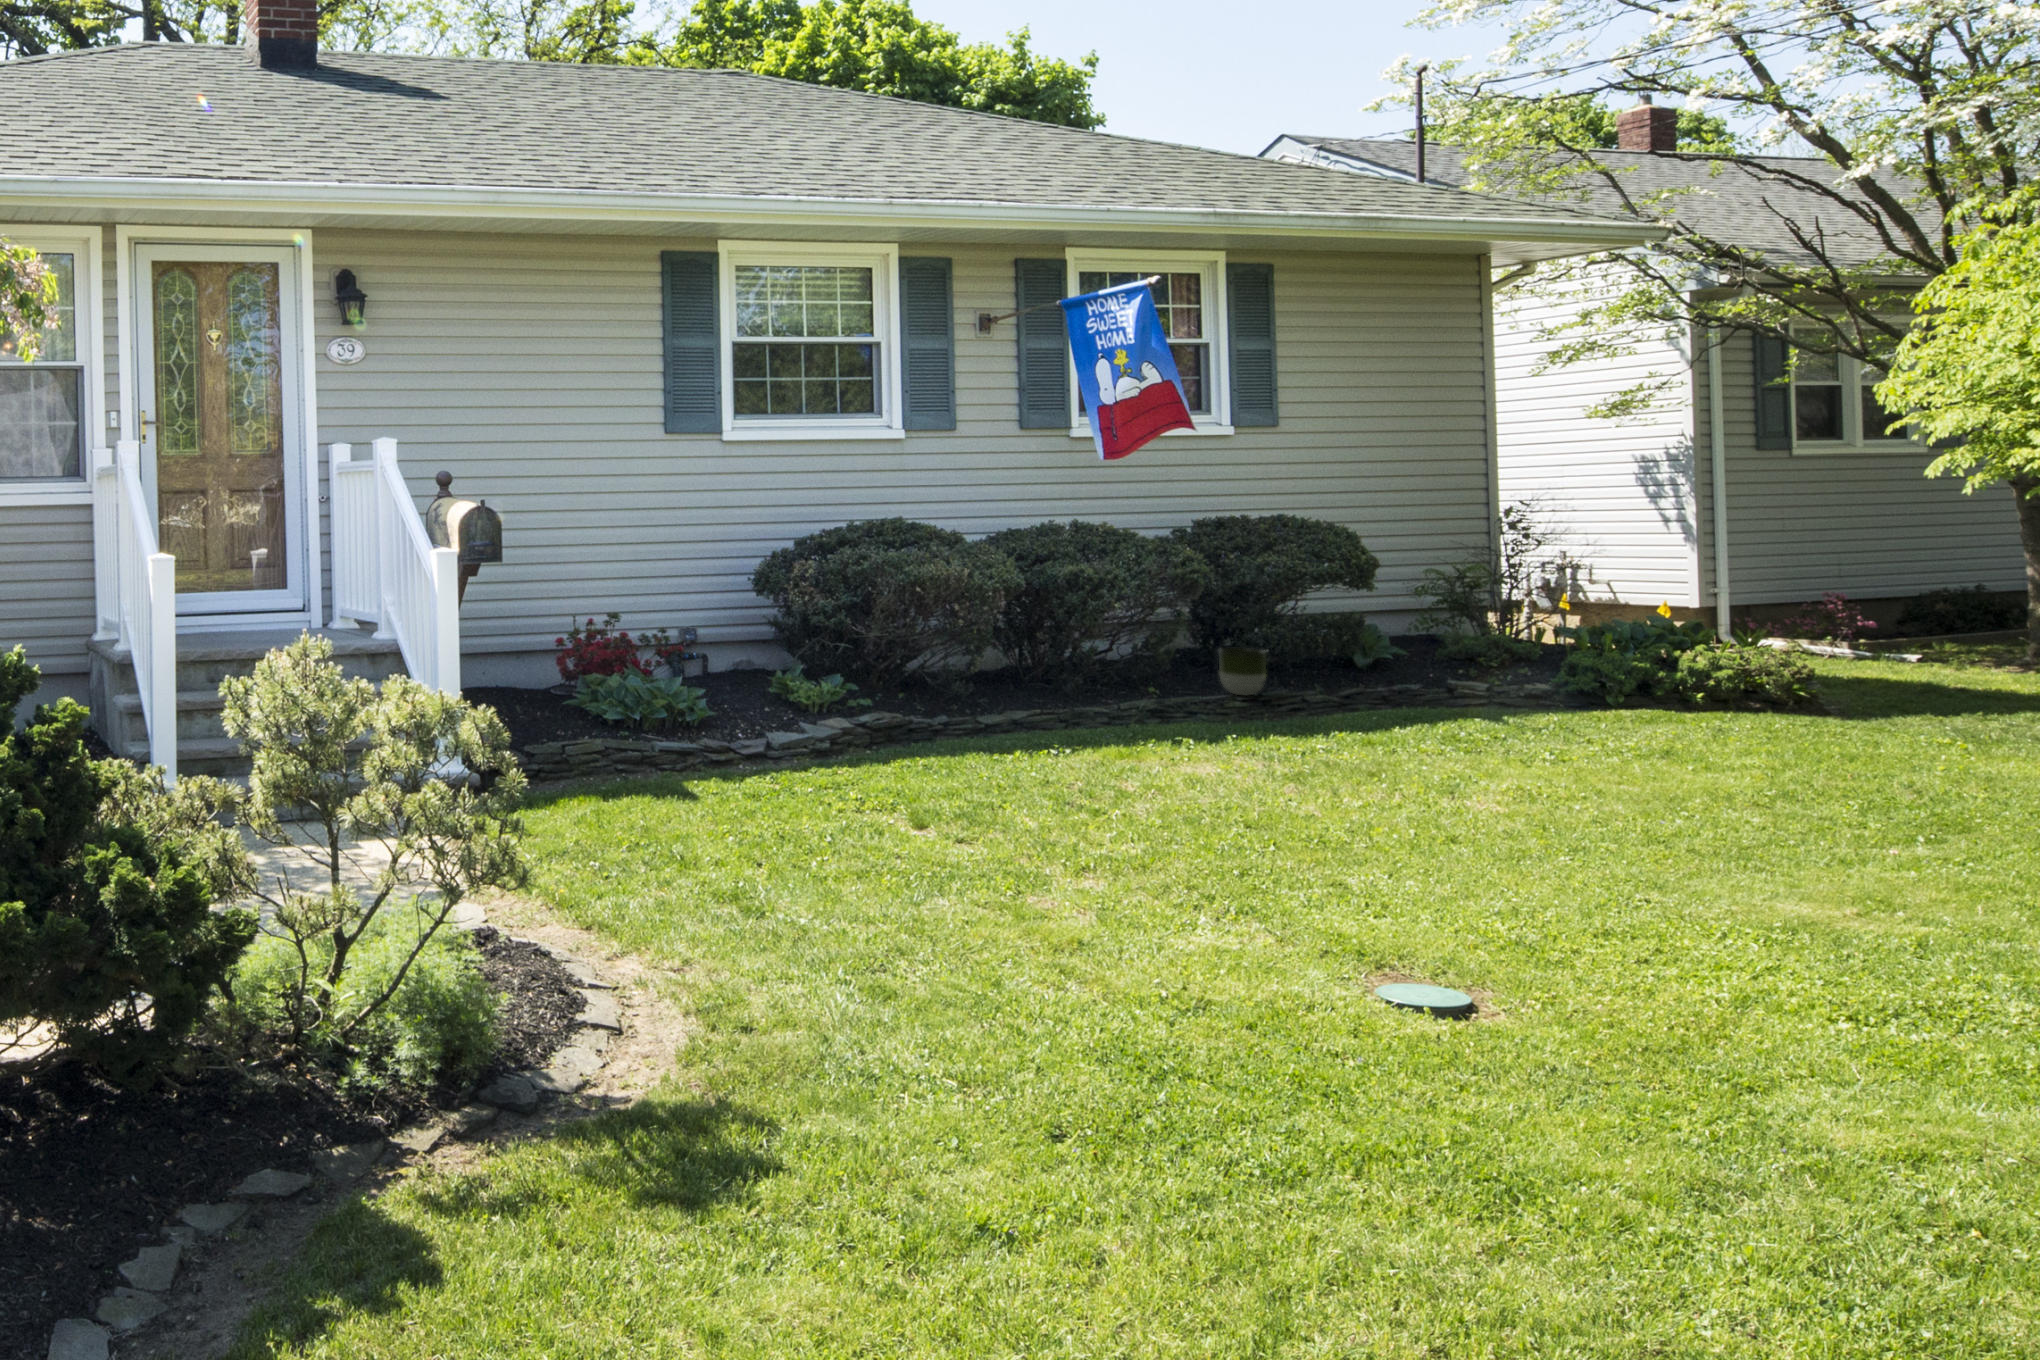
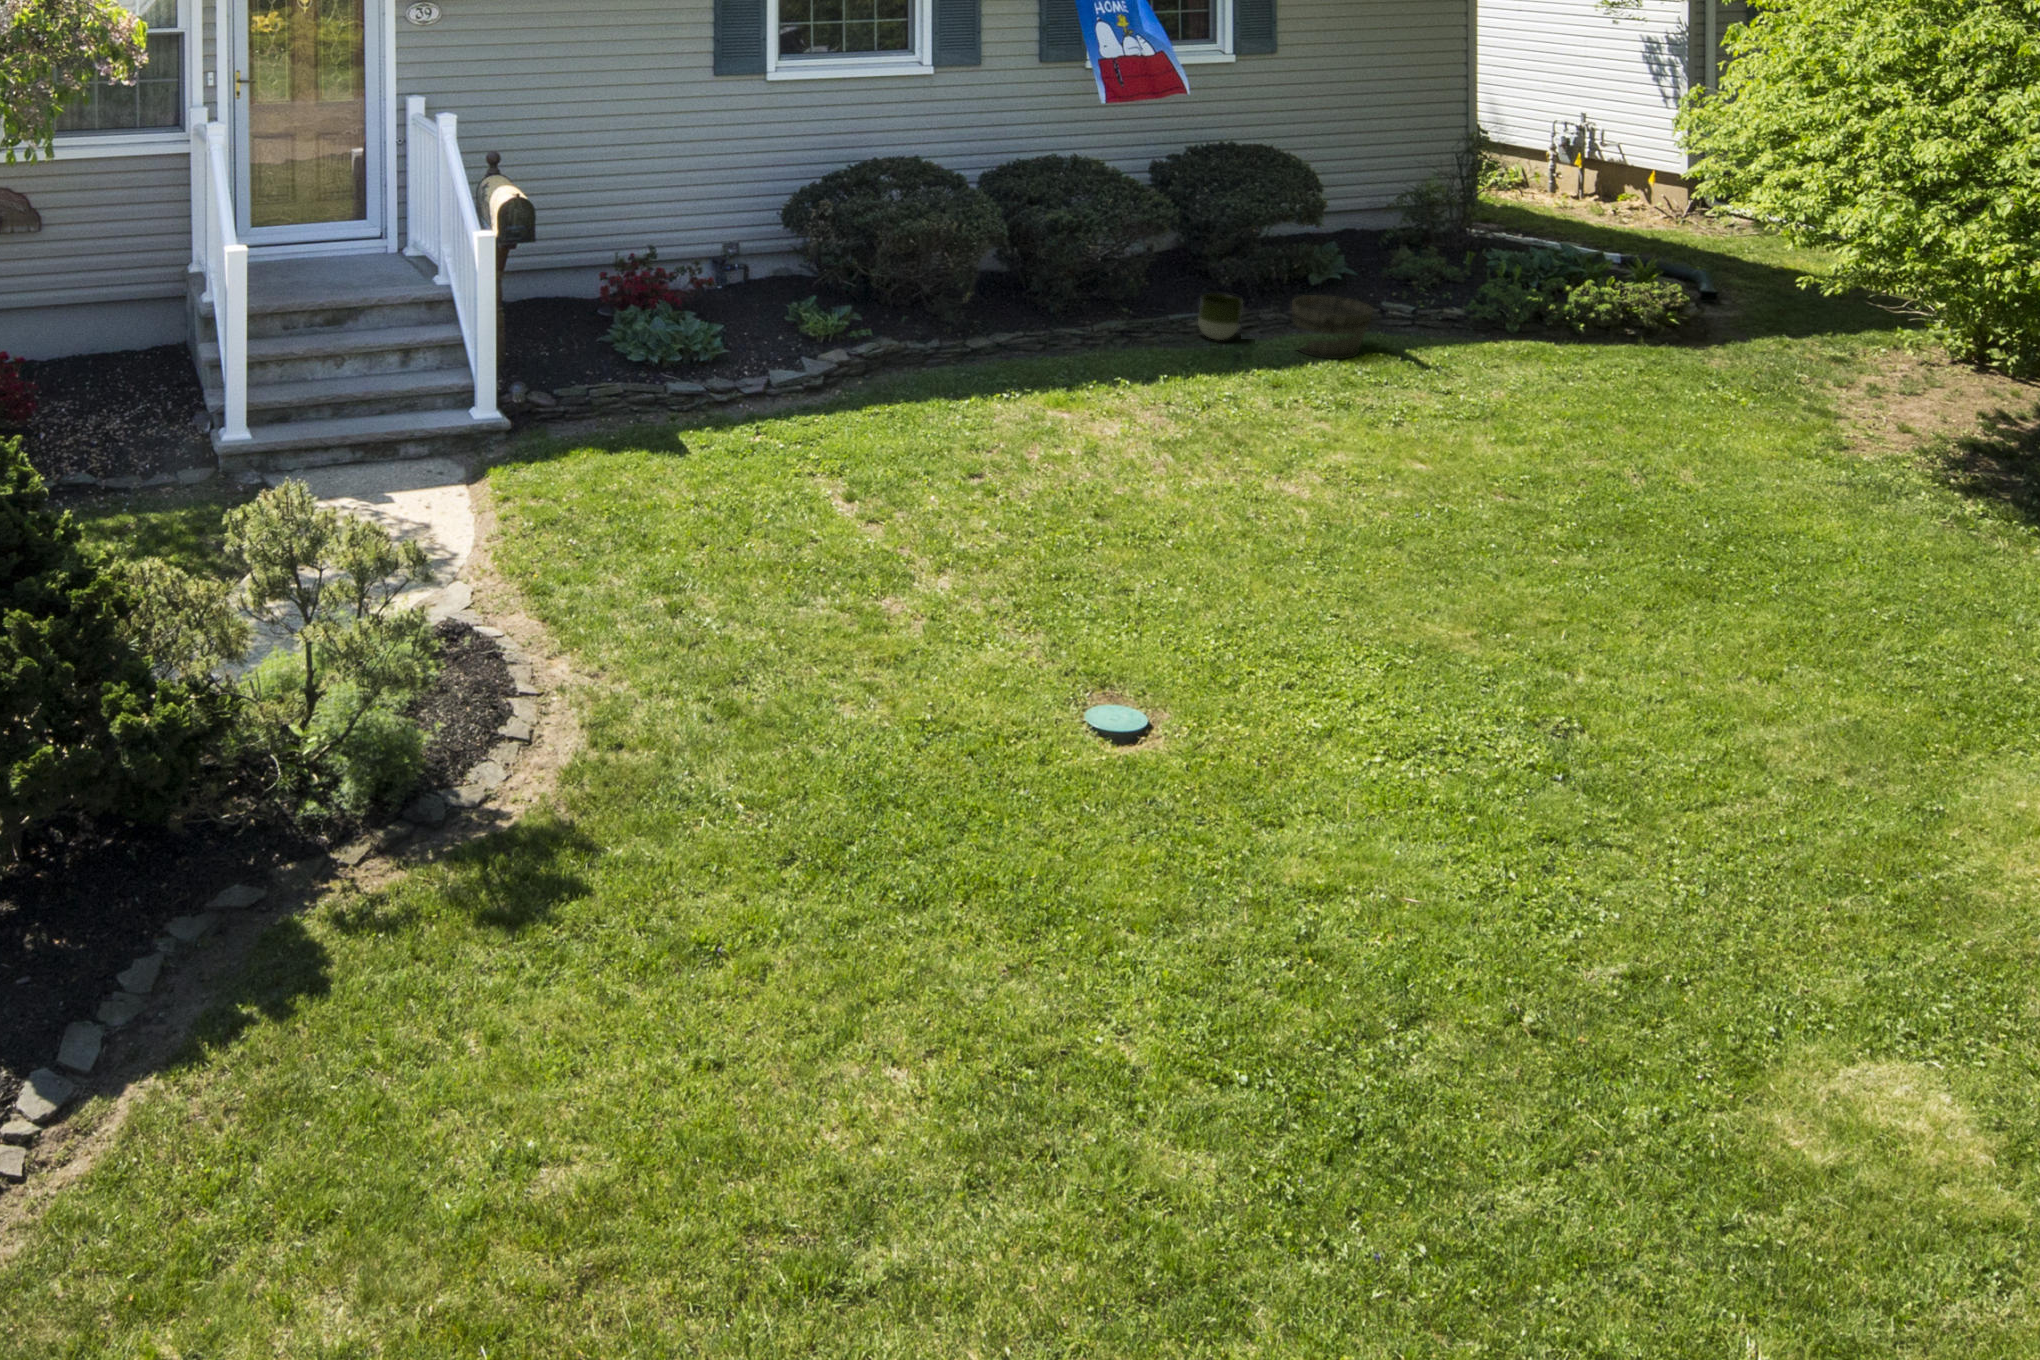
wooden bucket: none [1318,628,1409,704] -> present [1292,291,1373,359]

